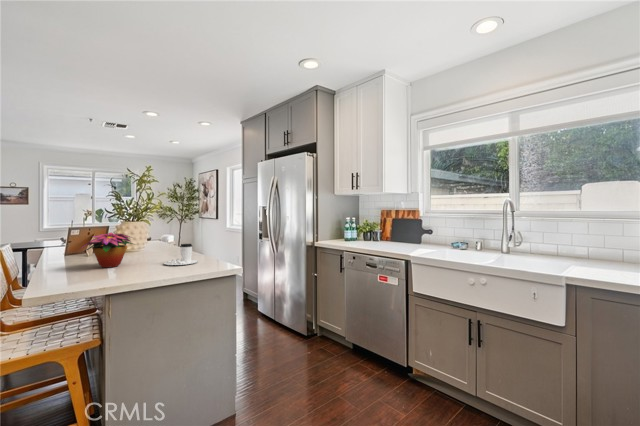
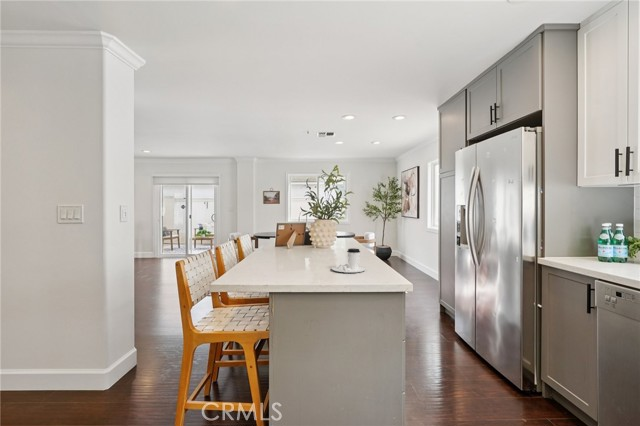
flower arrangement: present [83,233,133,268] -> none [264,232,314,266]

